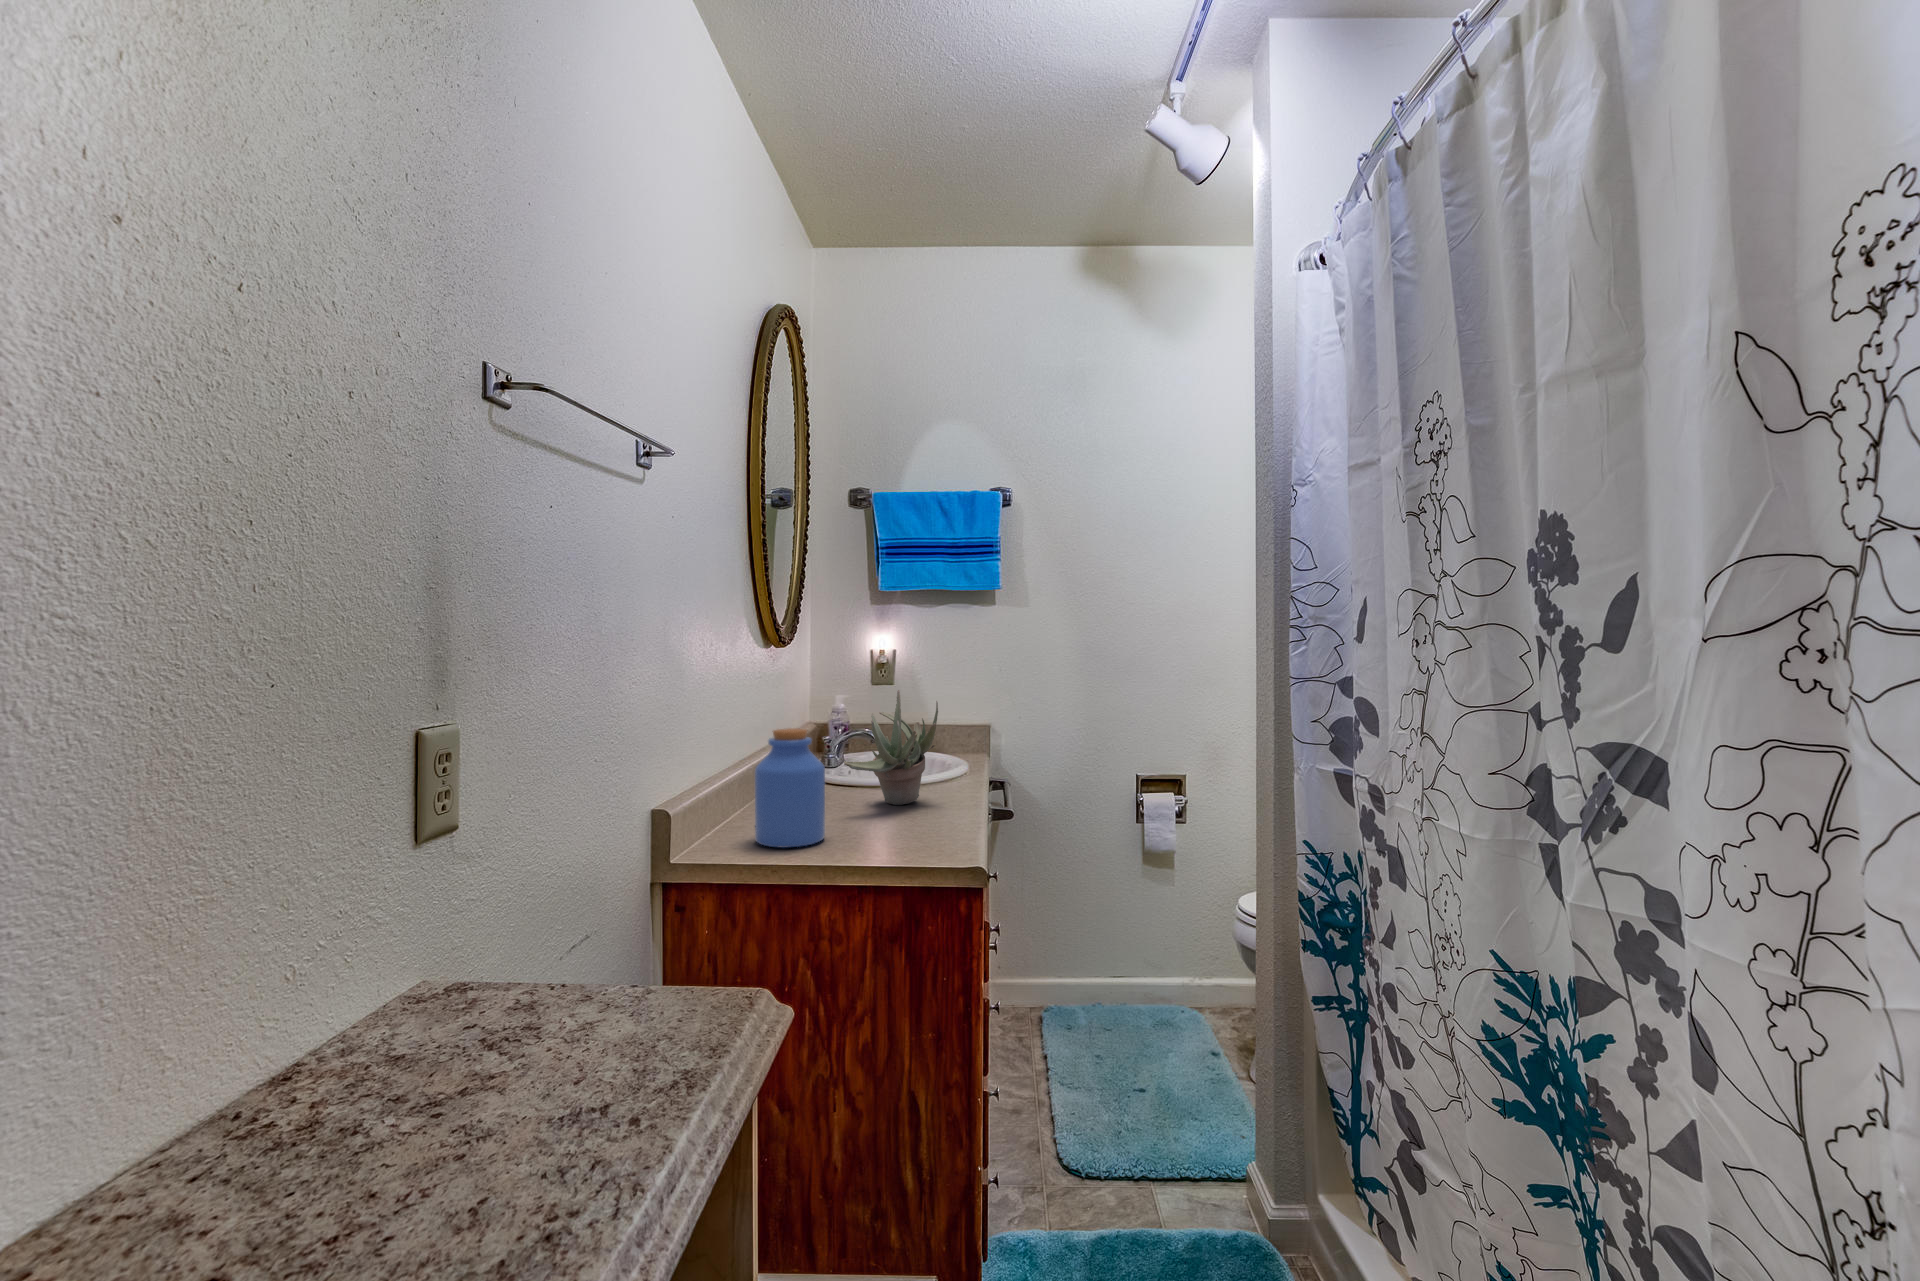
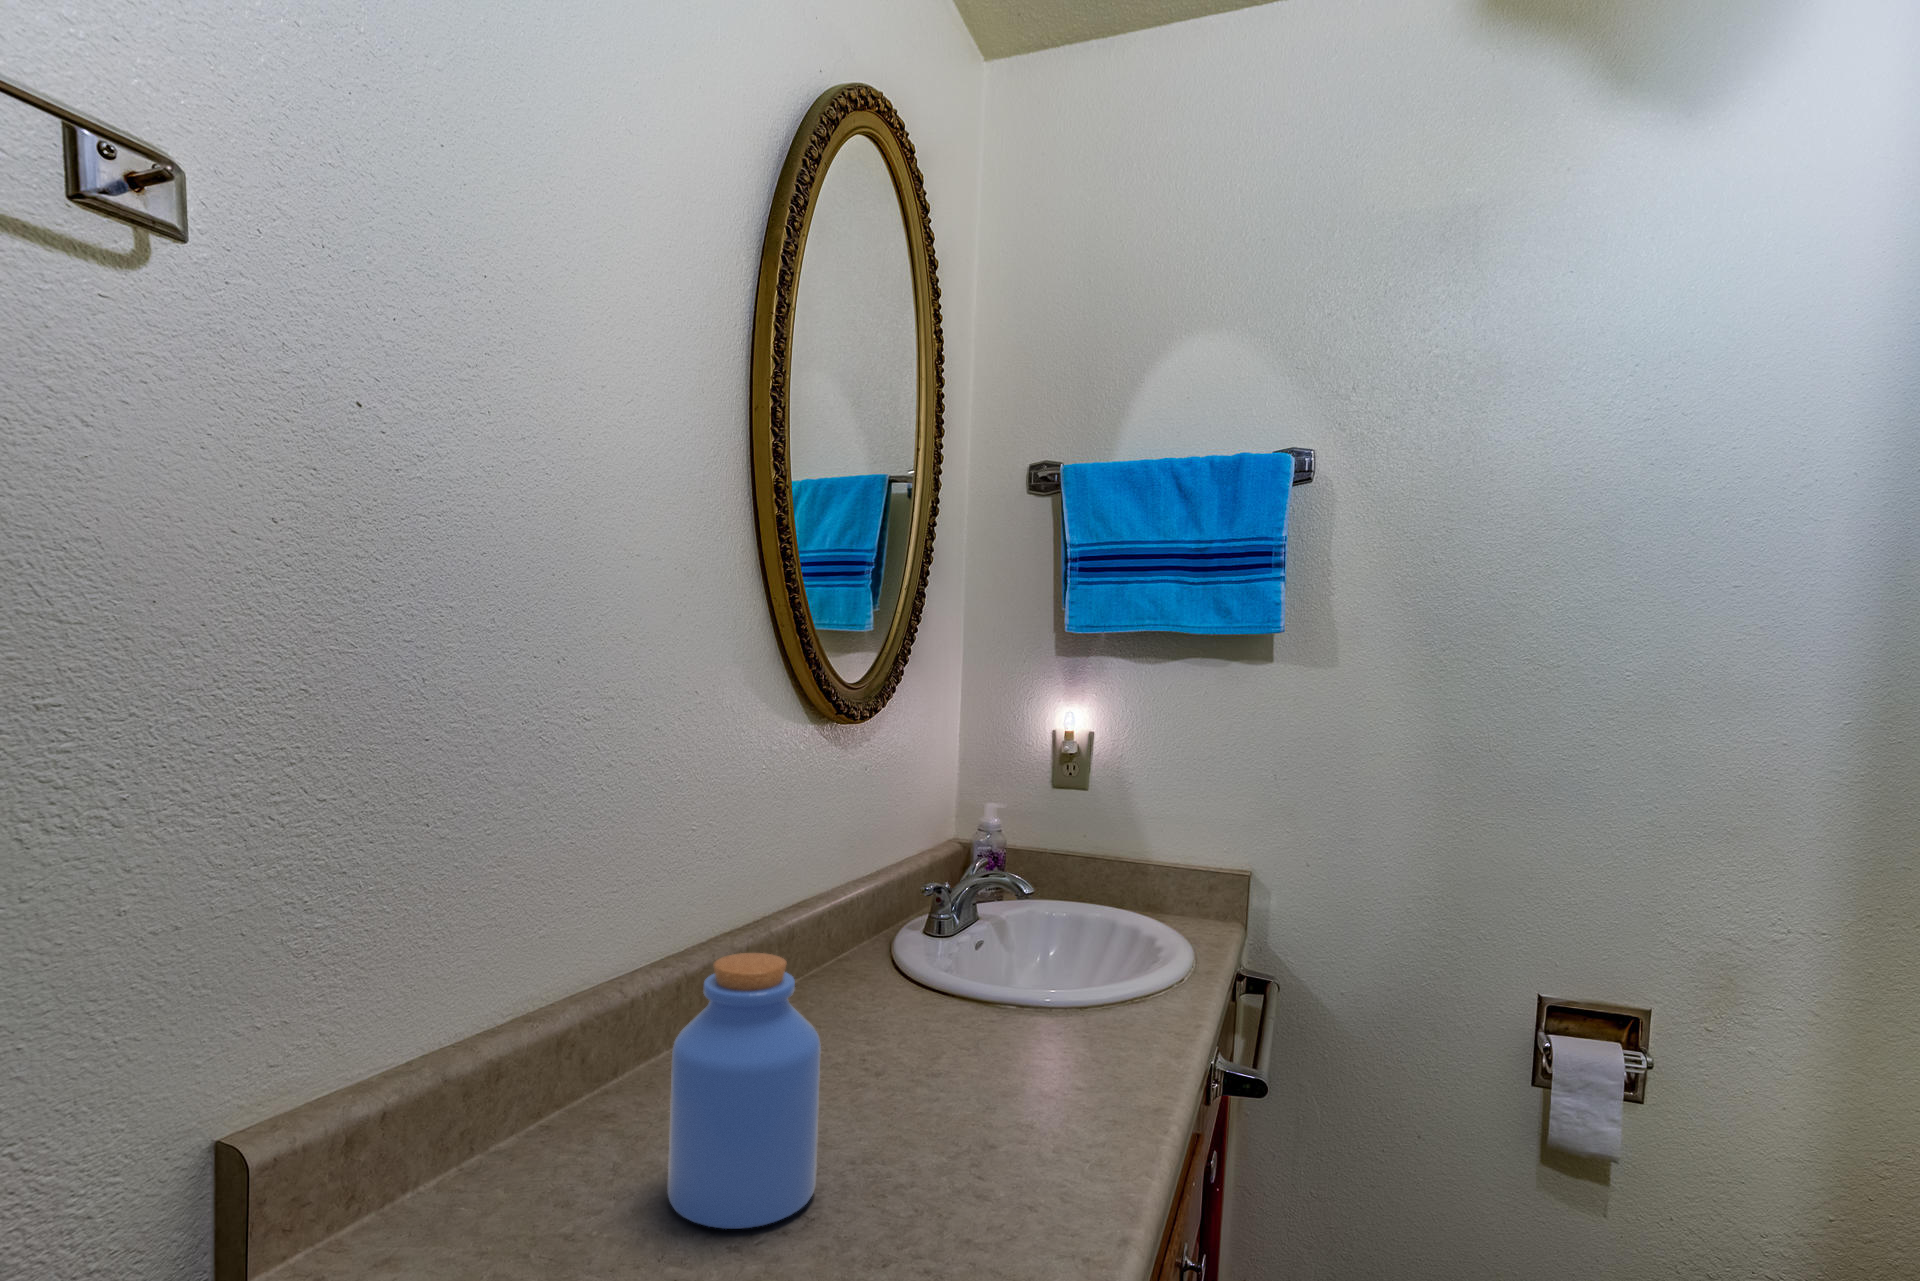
succulent plant: present [844,690,938,805] -> none [897,859,1108,1084]

